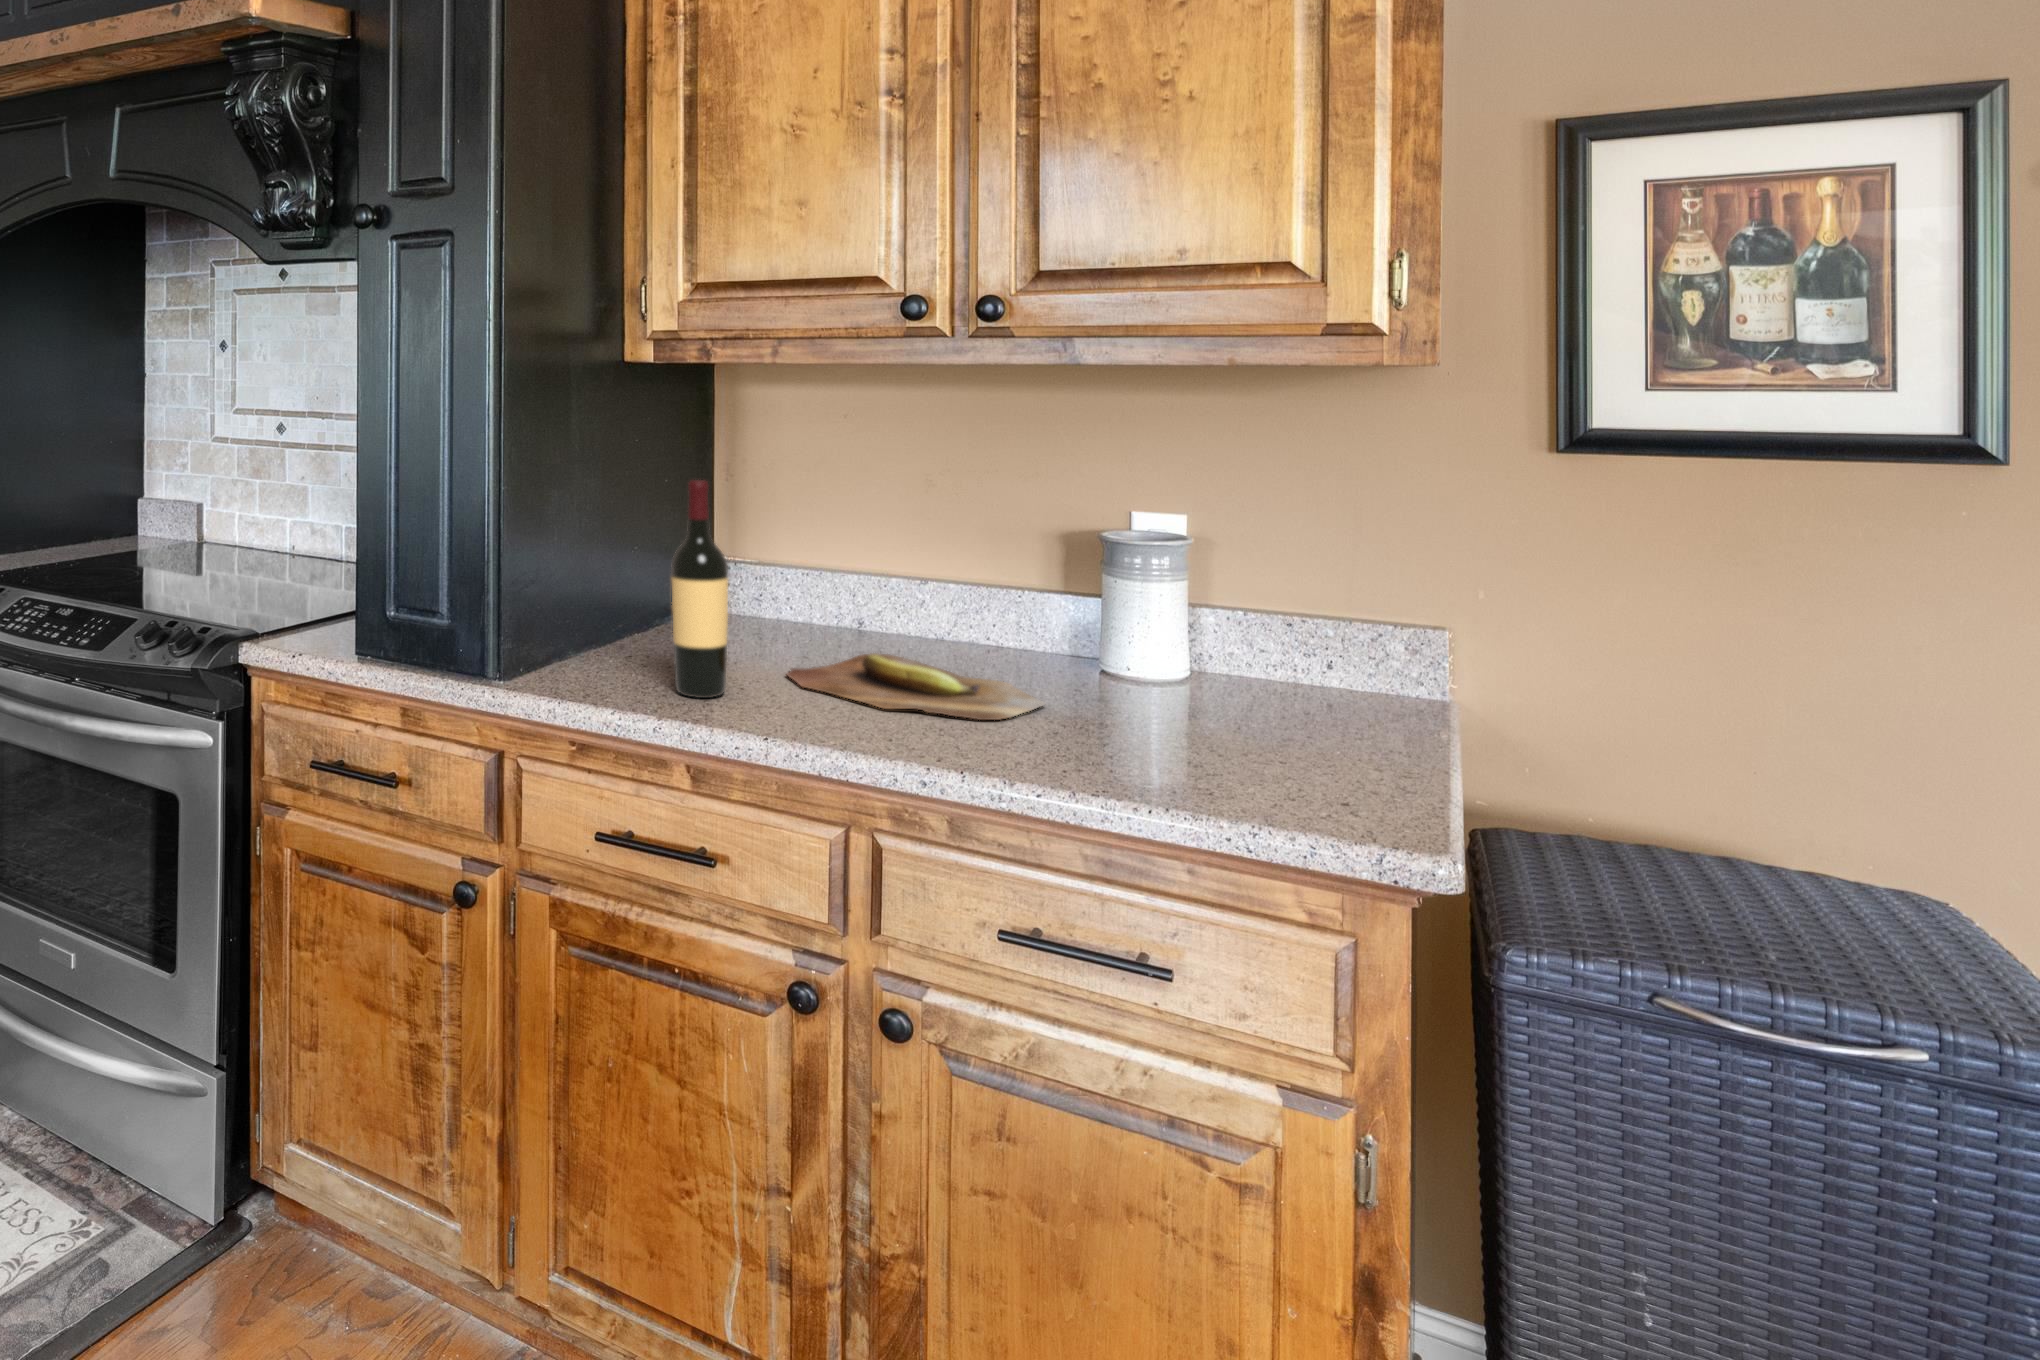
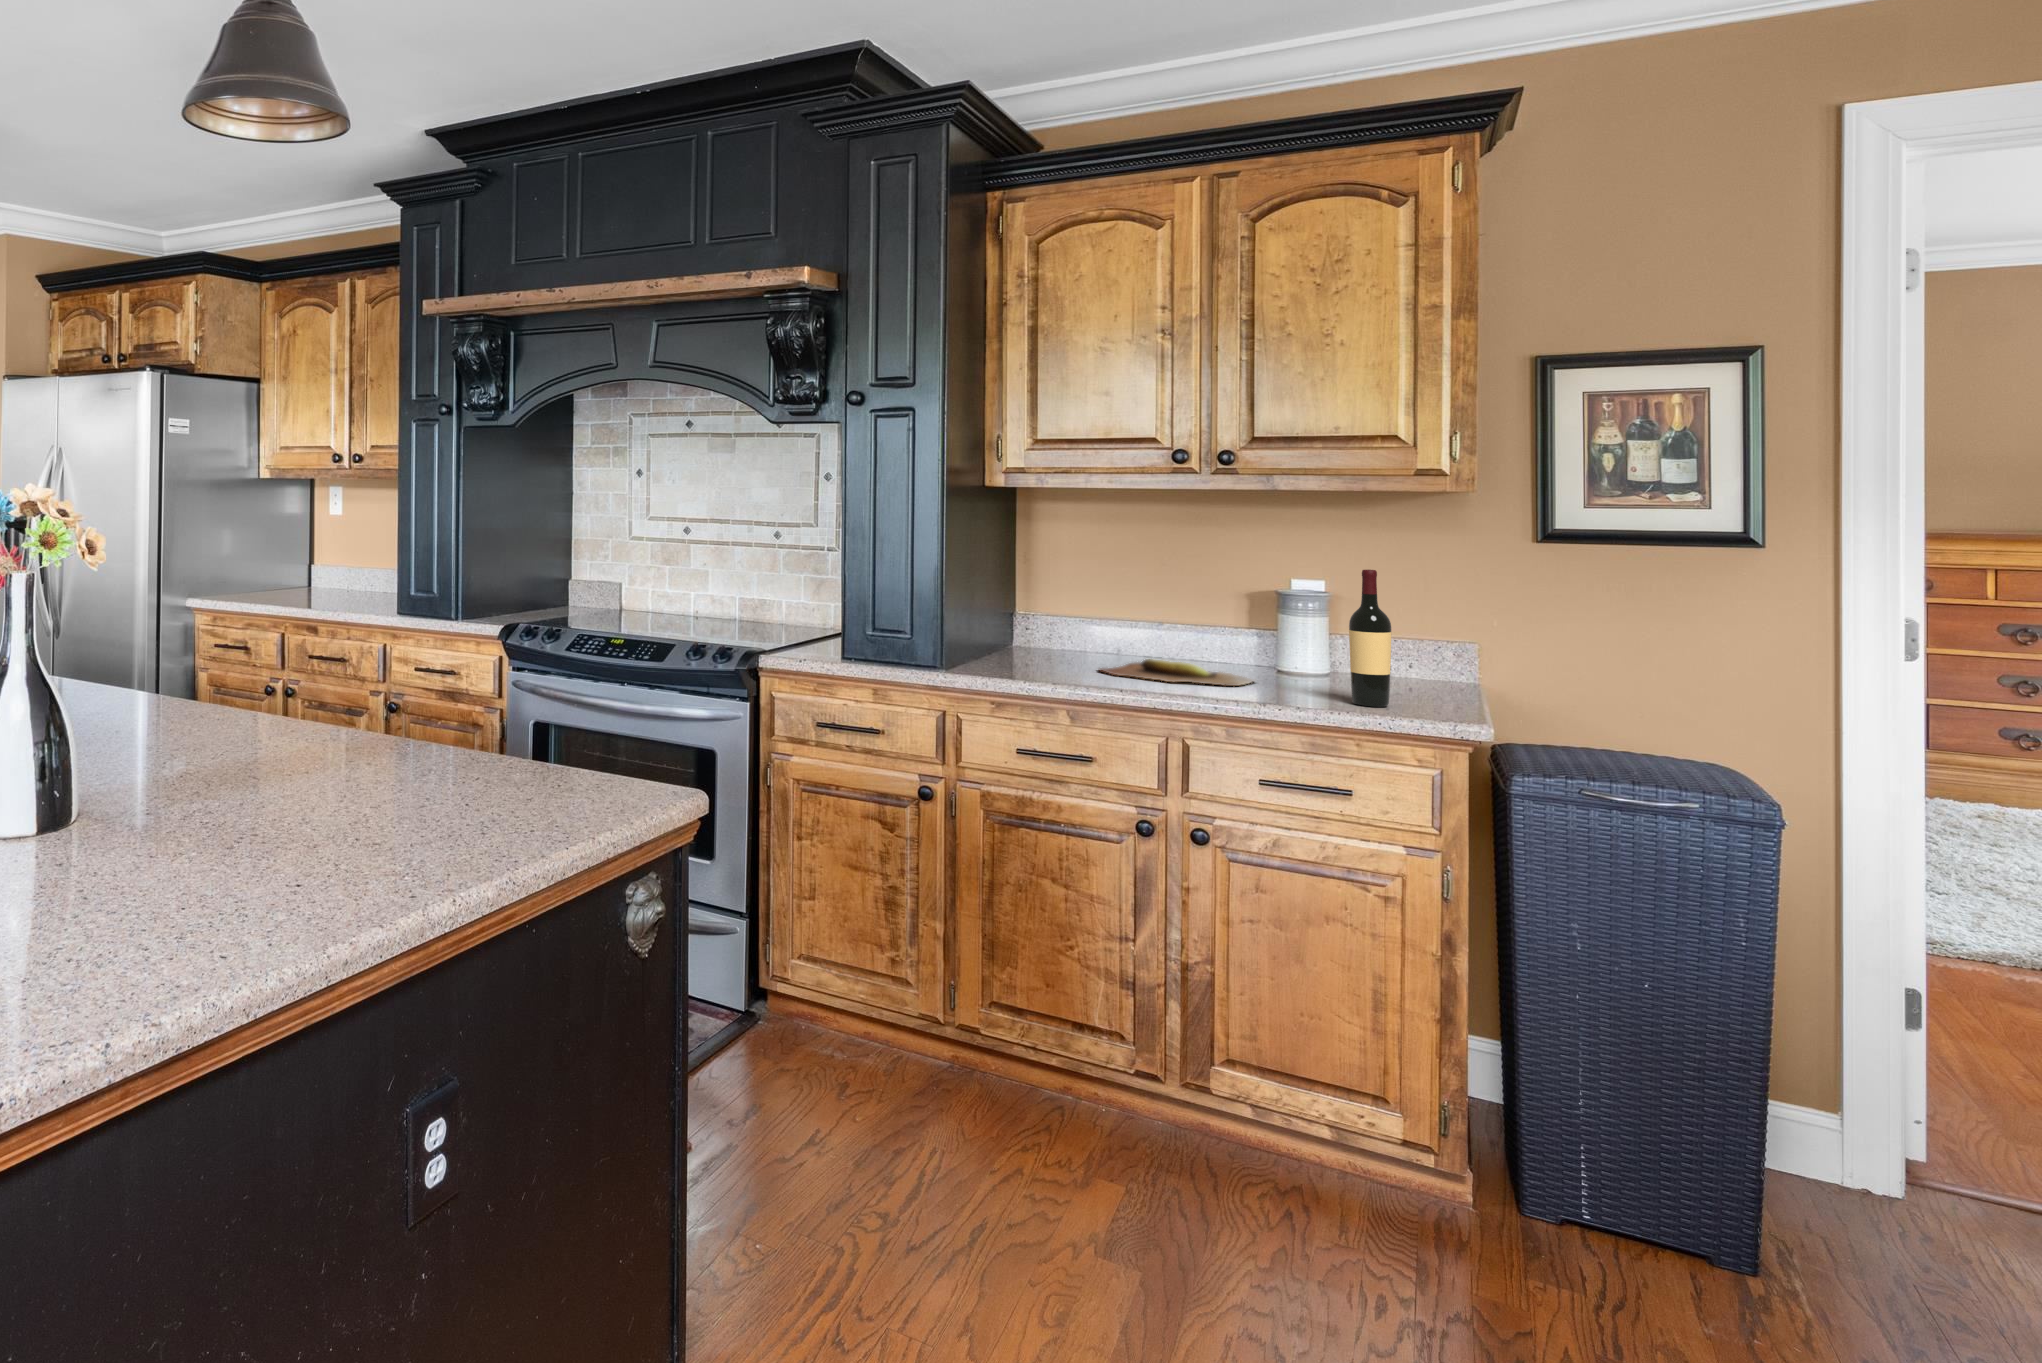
wine bottle: present [671,480,728,698] -> present [1349,570,1391,707]

